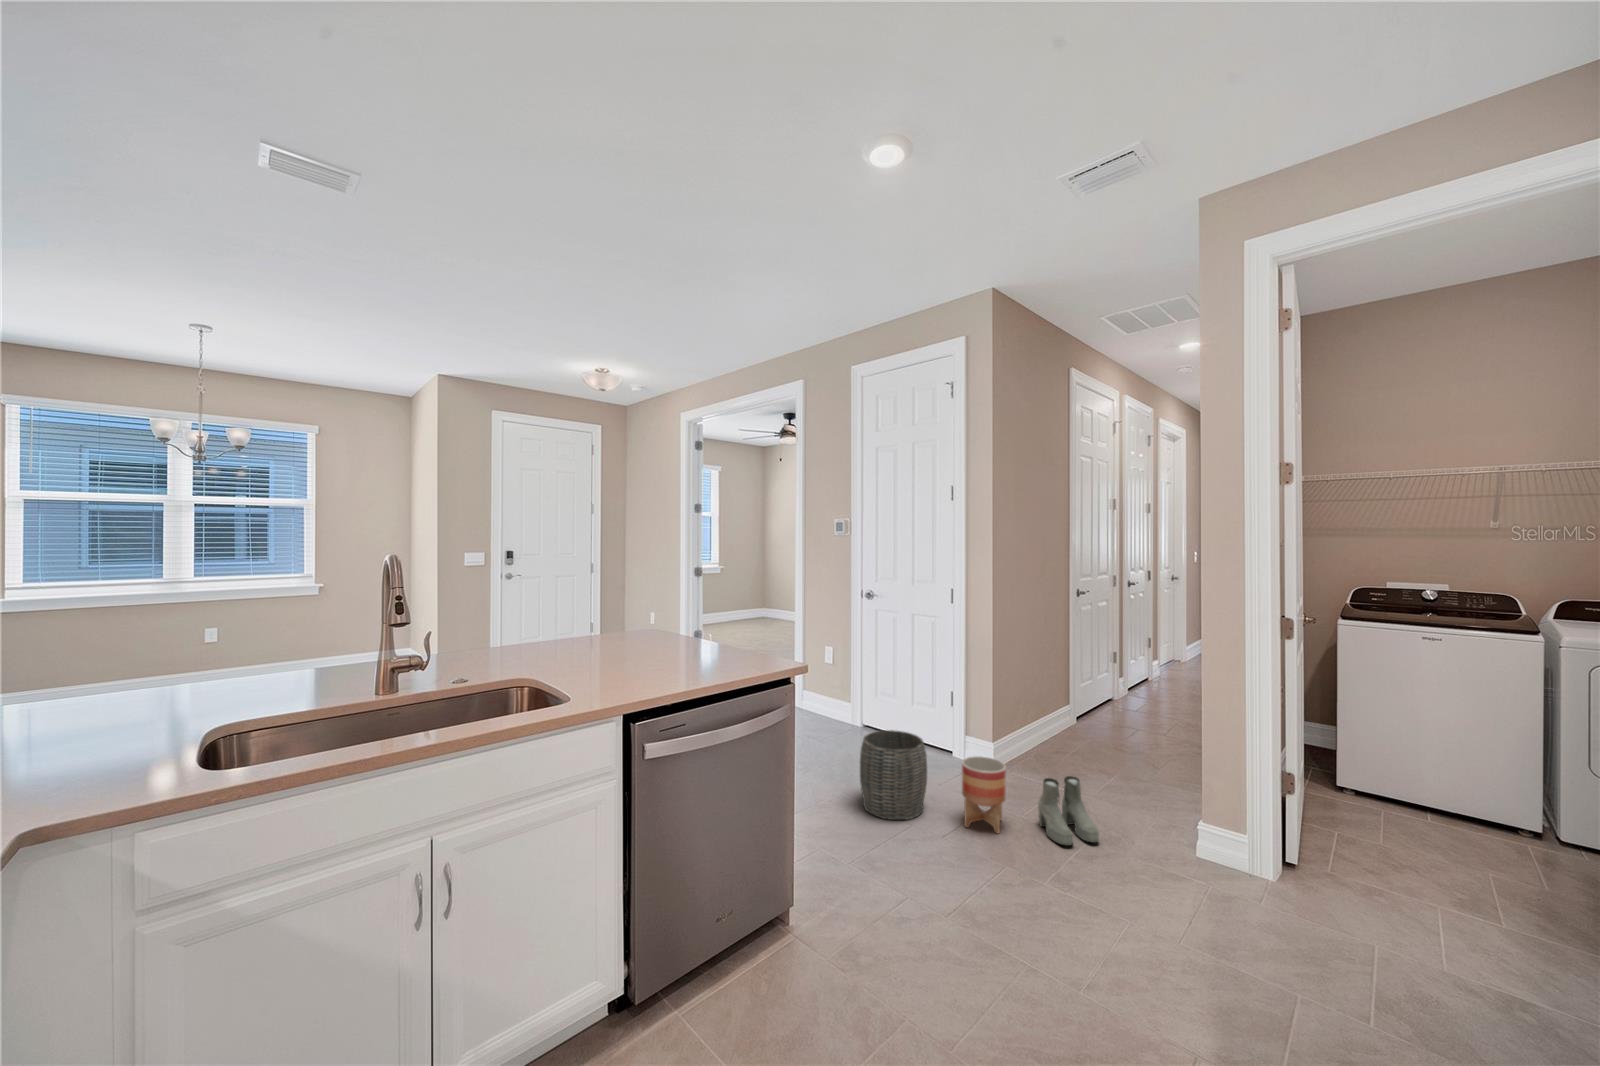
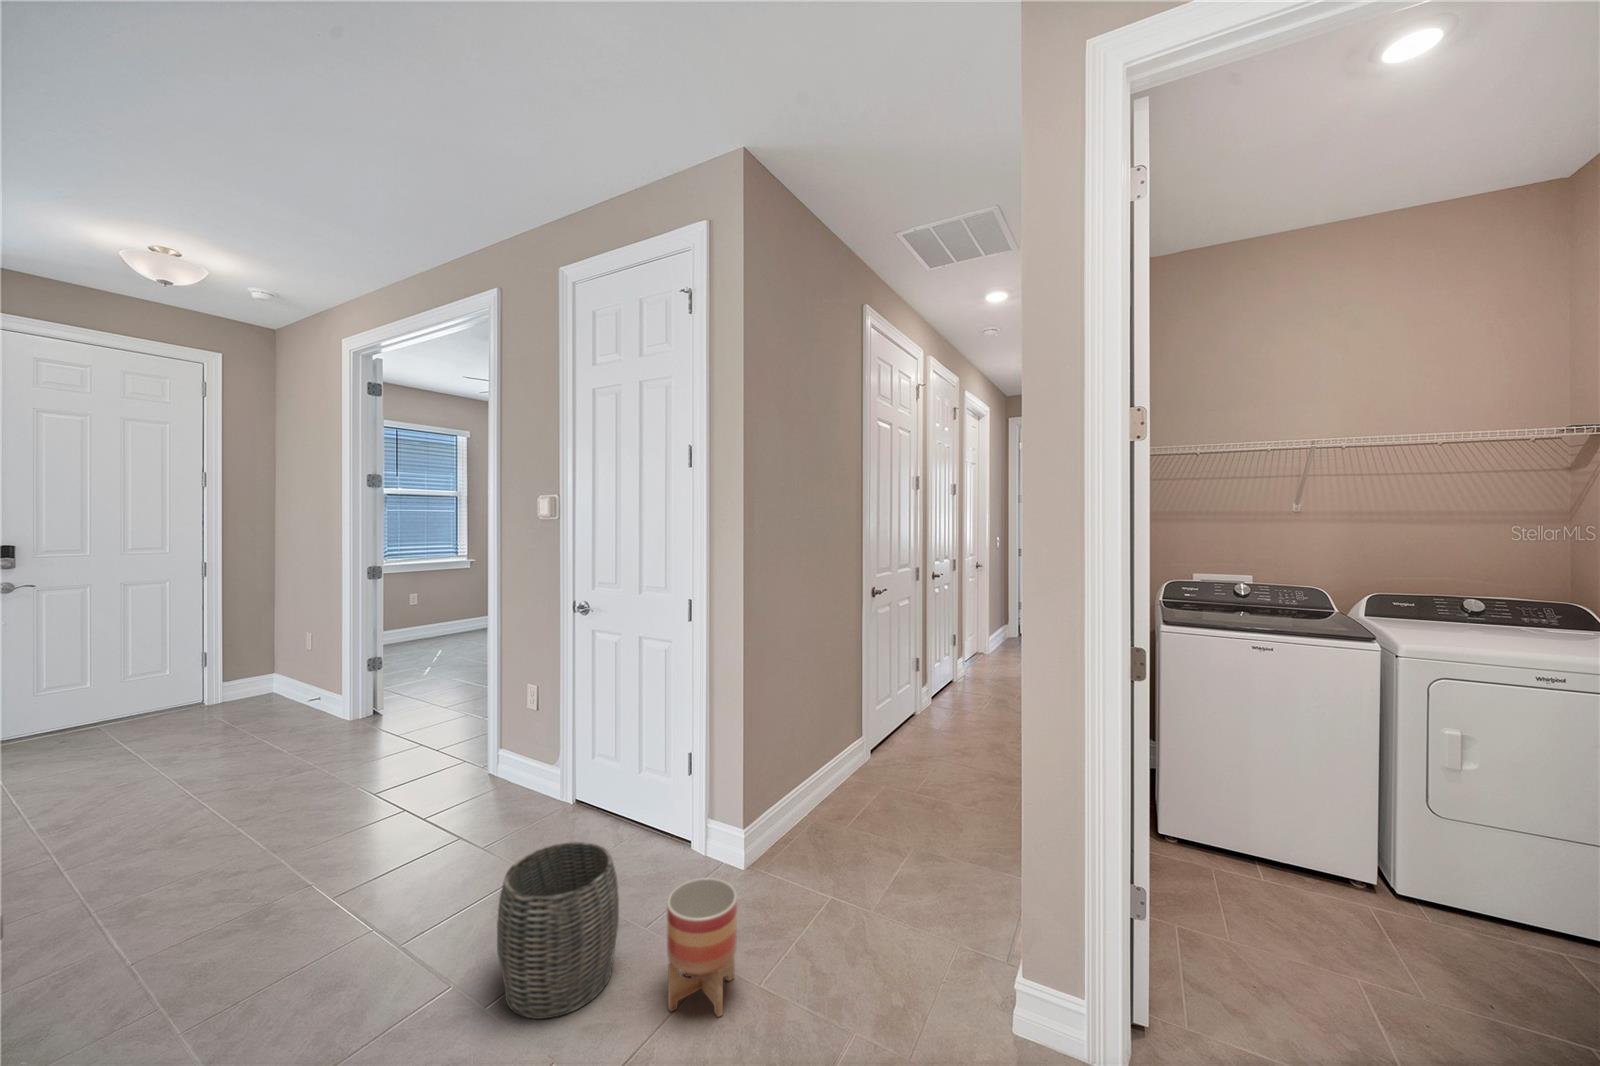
boots: present [1038,776,1099,846] -> none [788,893,873,1028]

